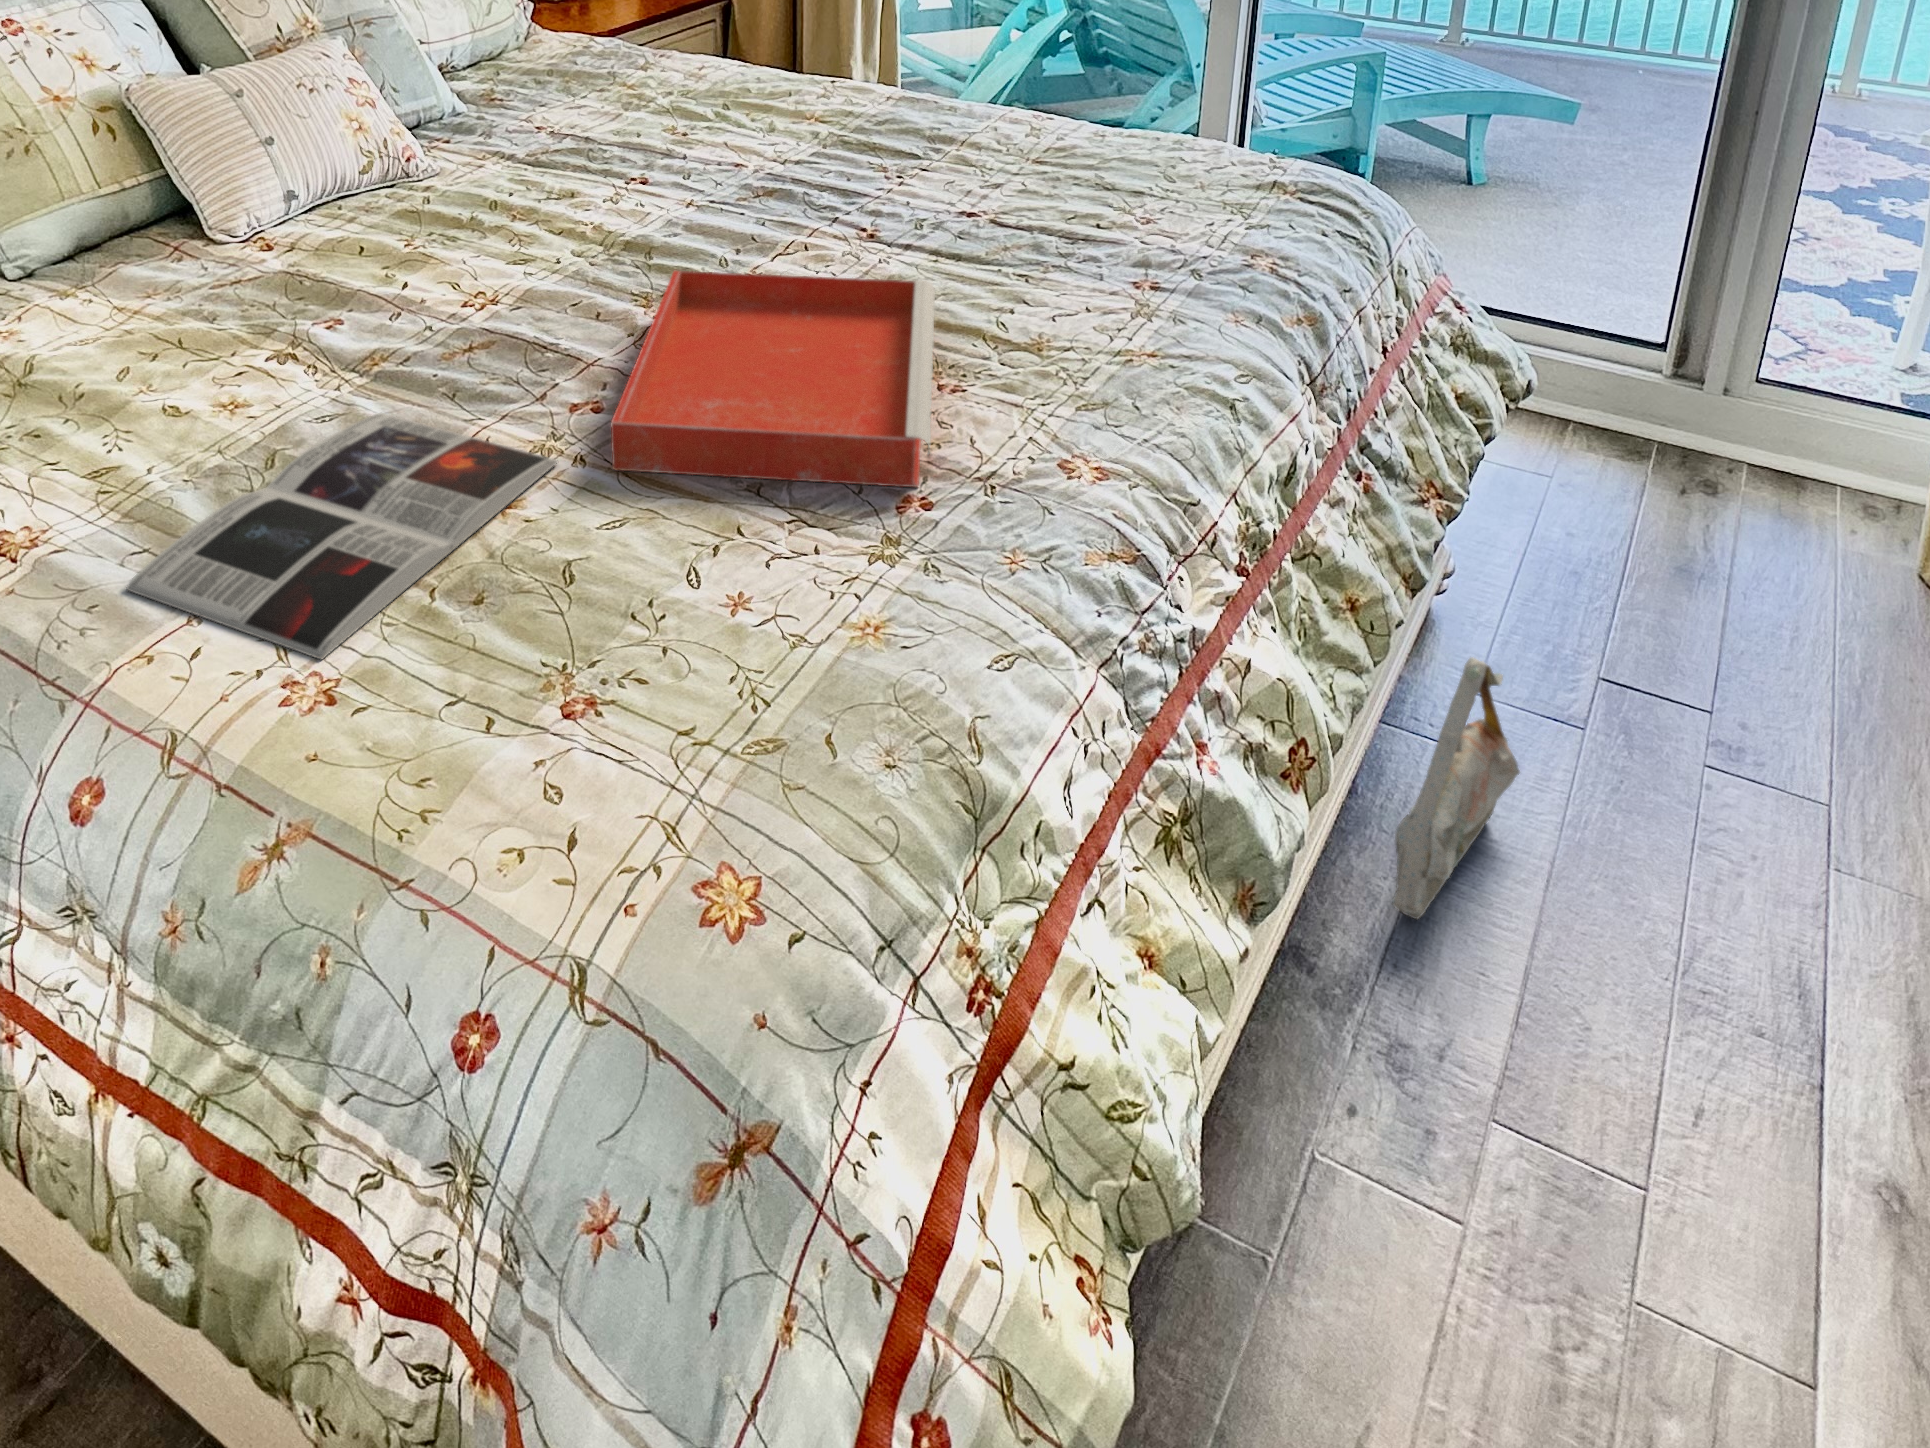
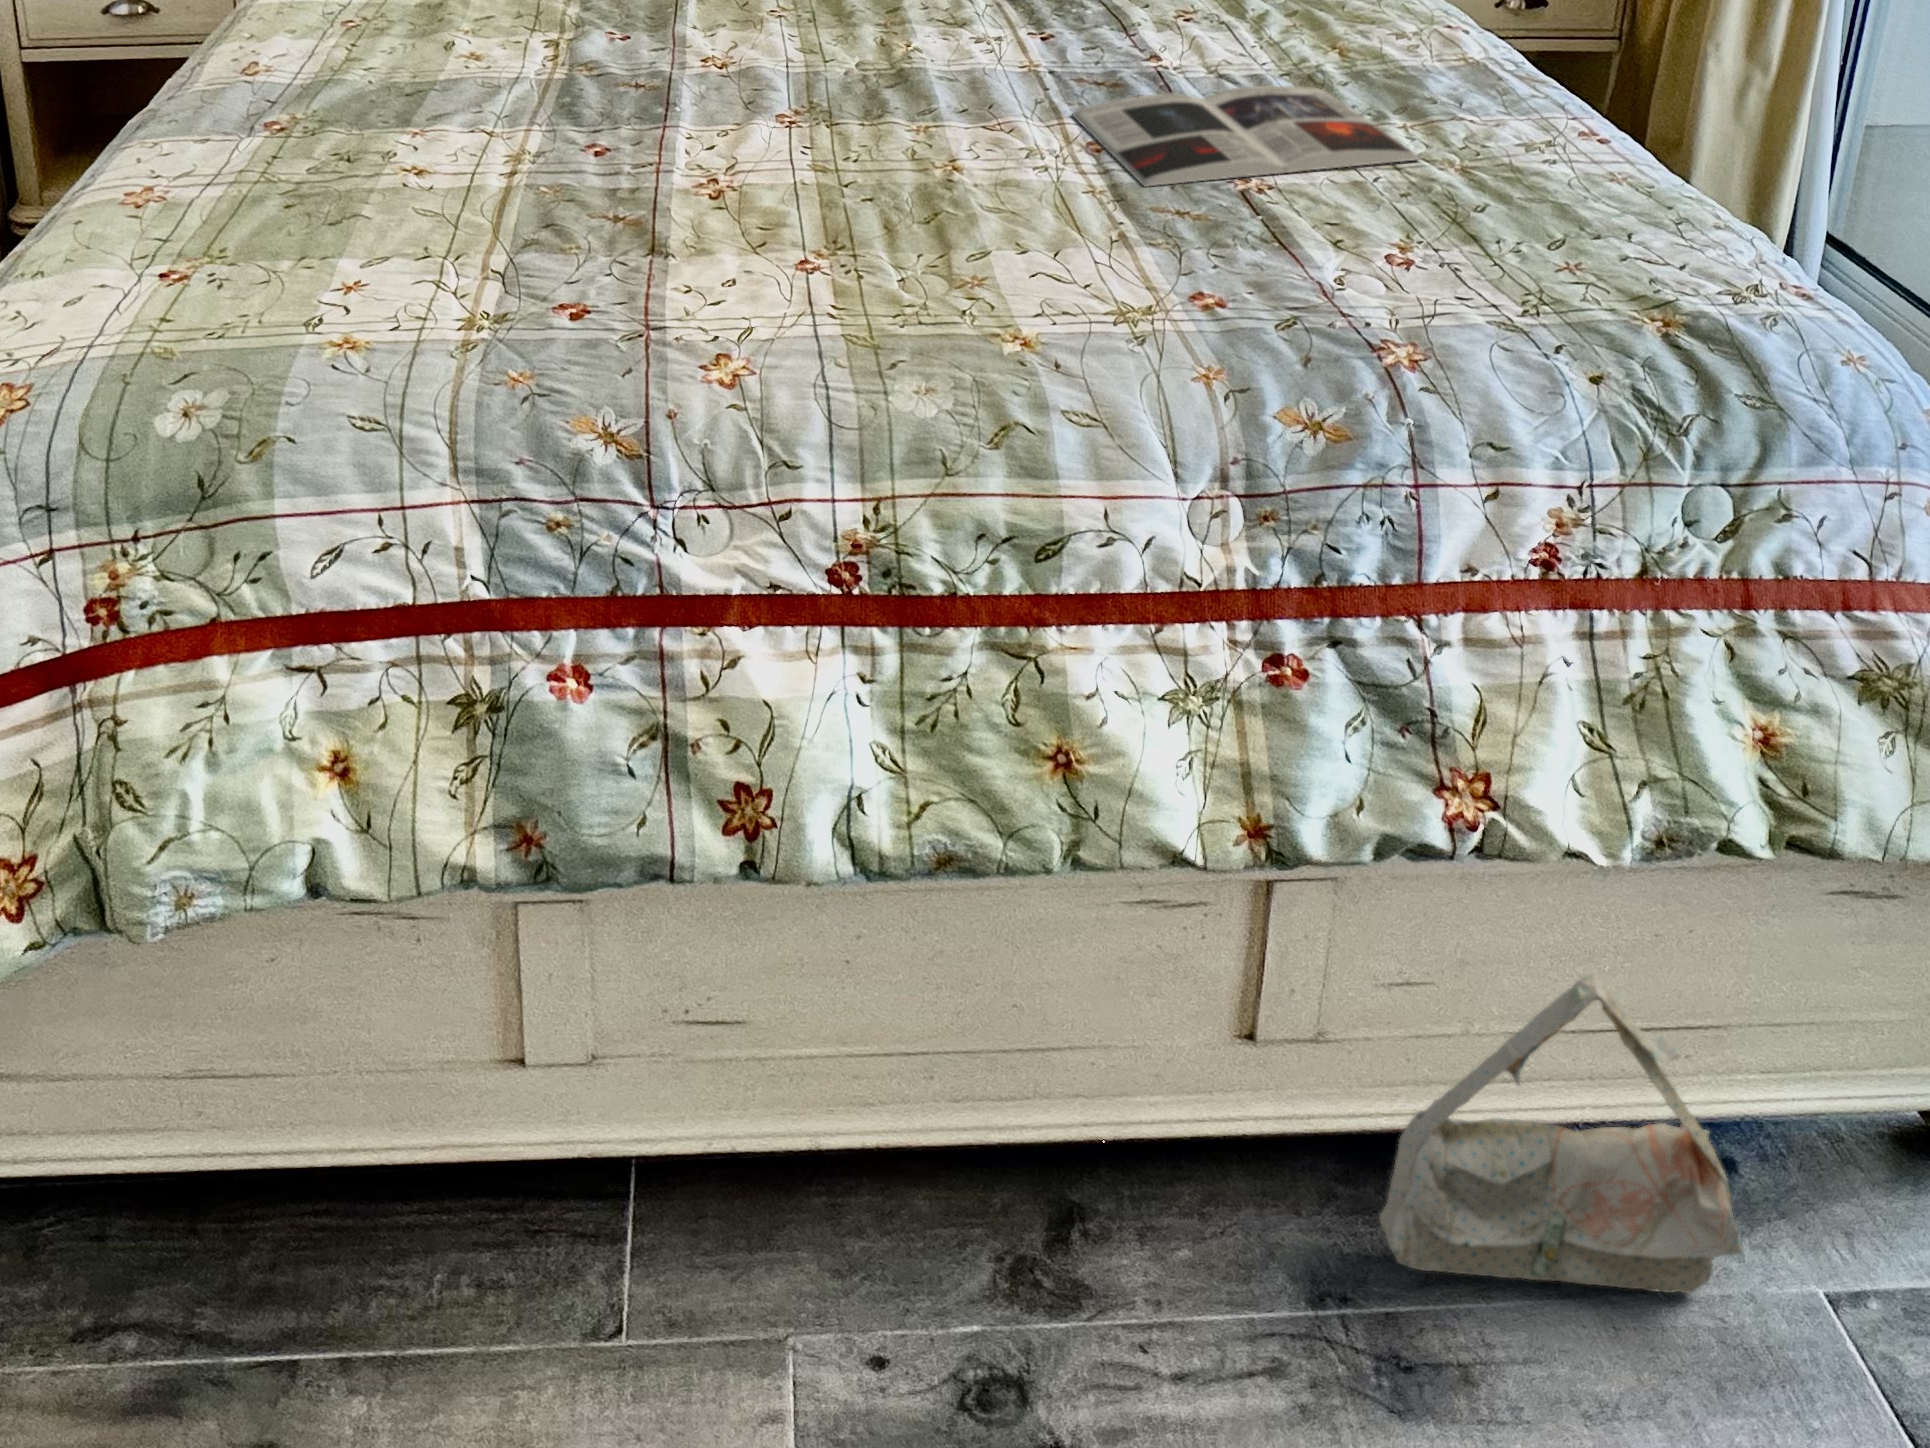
tray: present [611,271,935,487] -> none [594,71,1027,283]
magazine: present [126,413,559,659] -> present [1073,86,1421,186]

